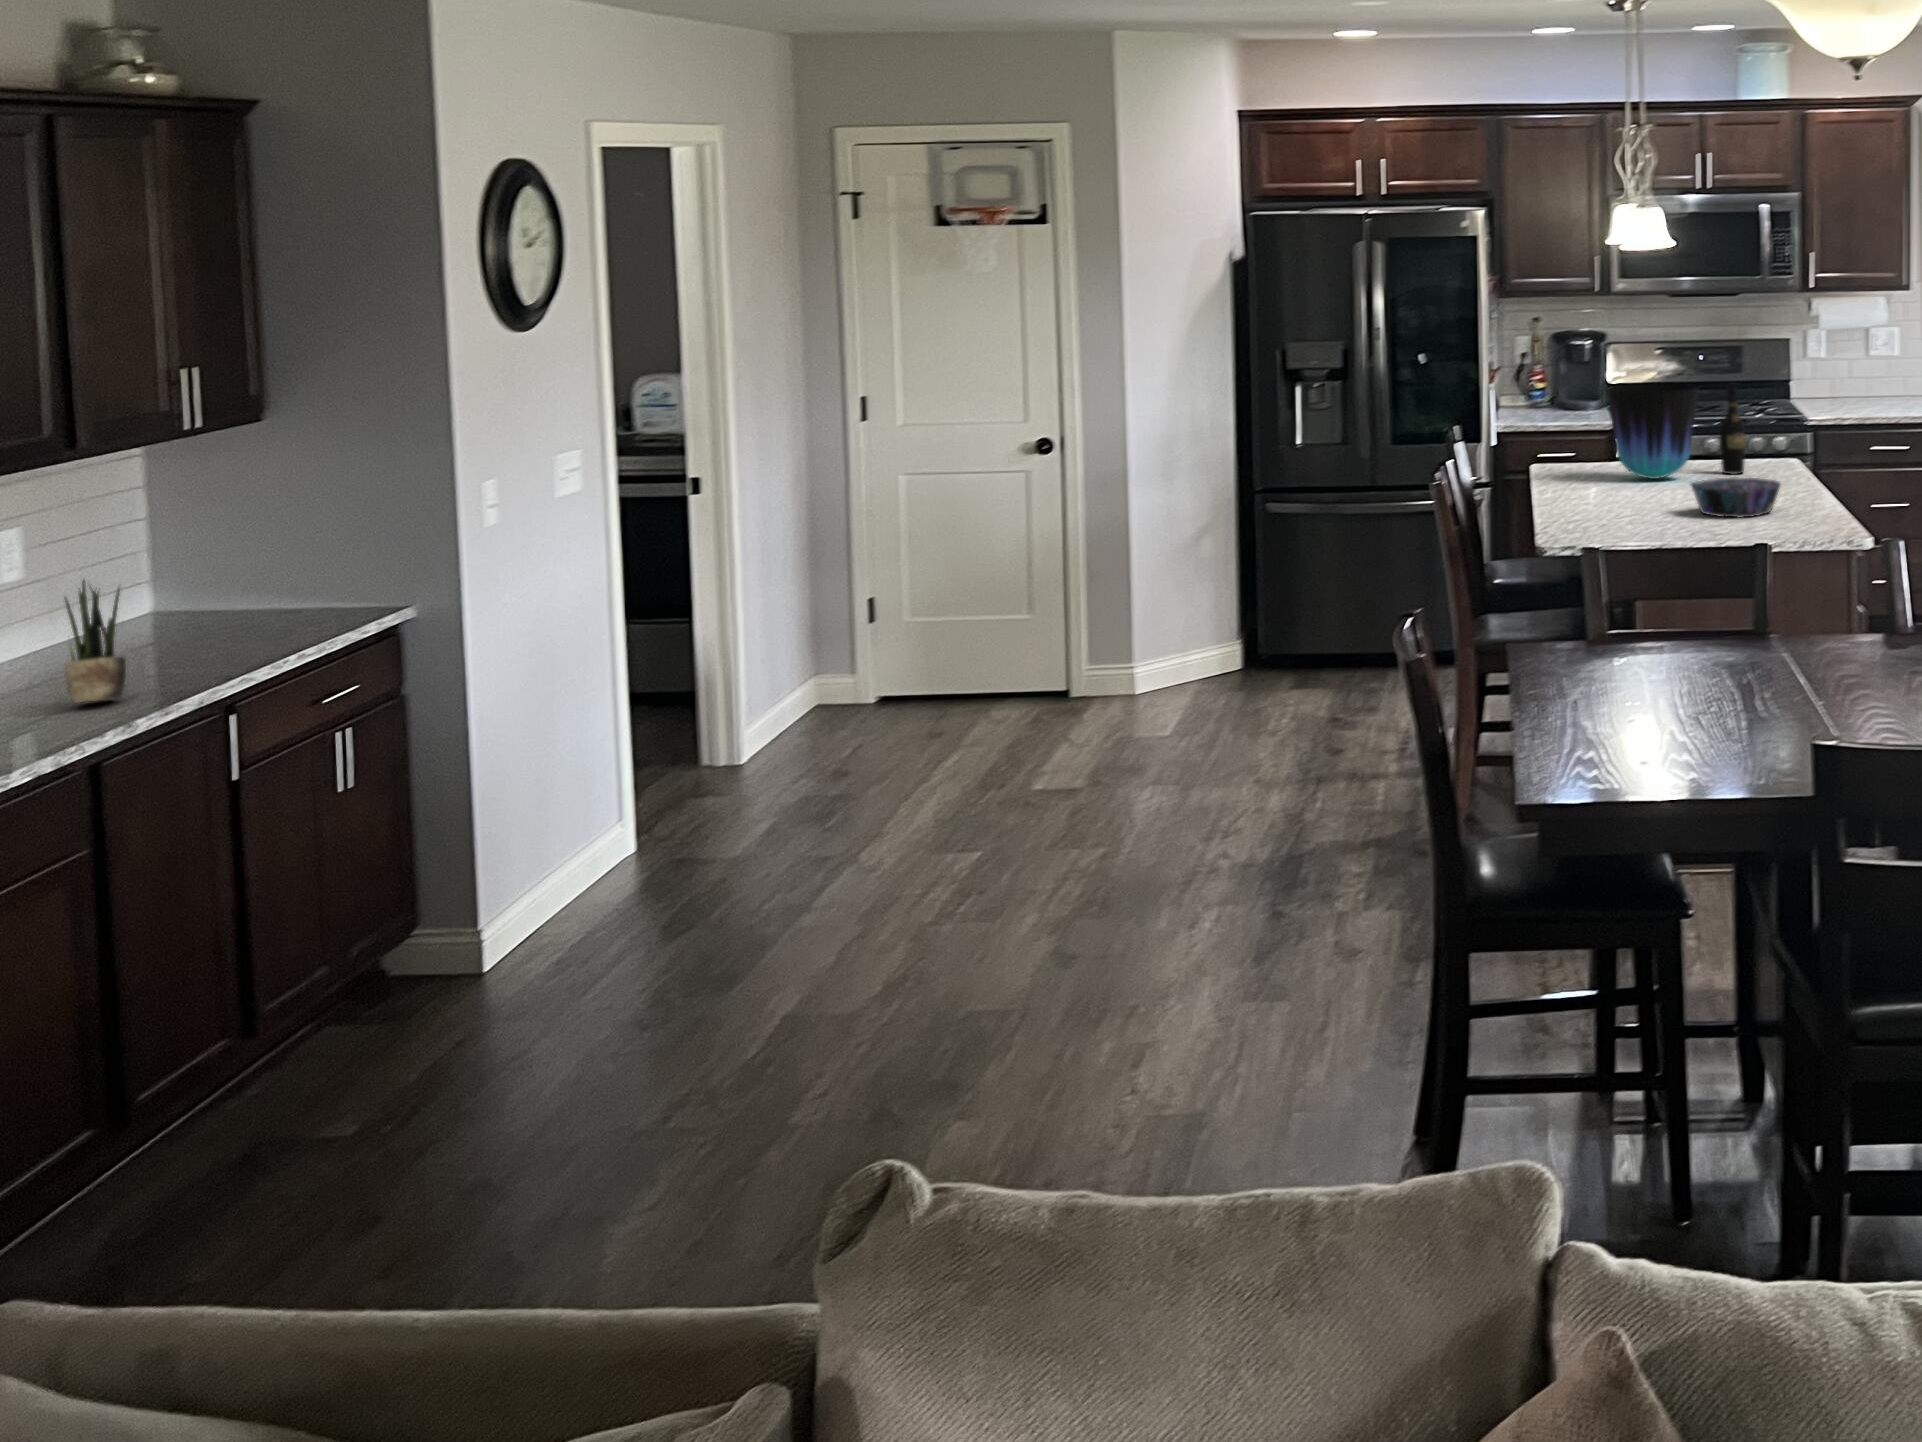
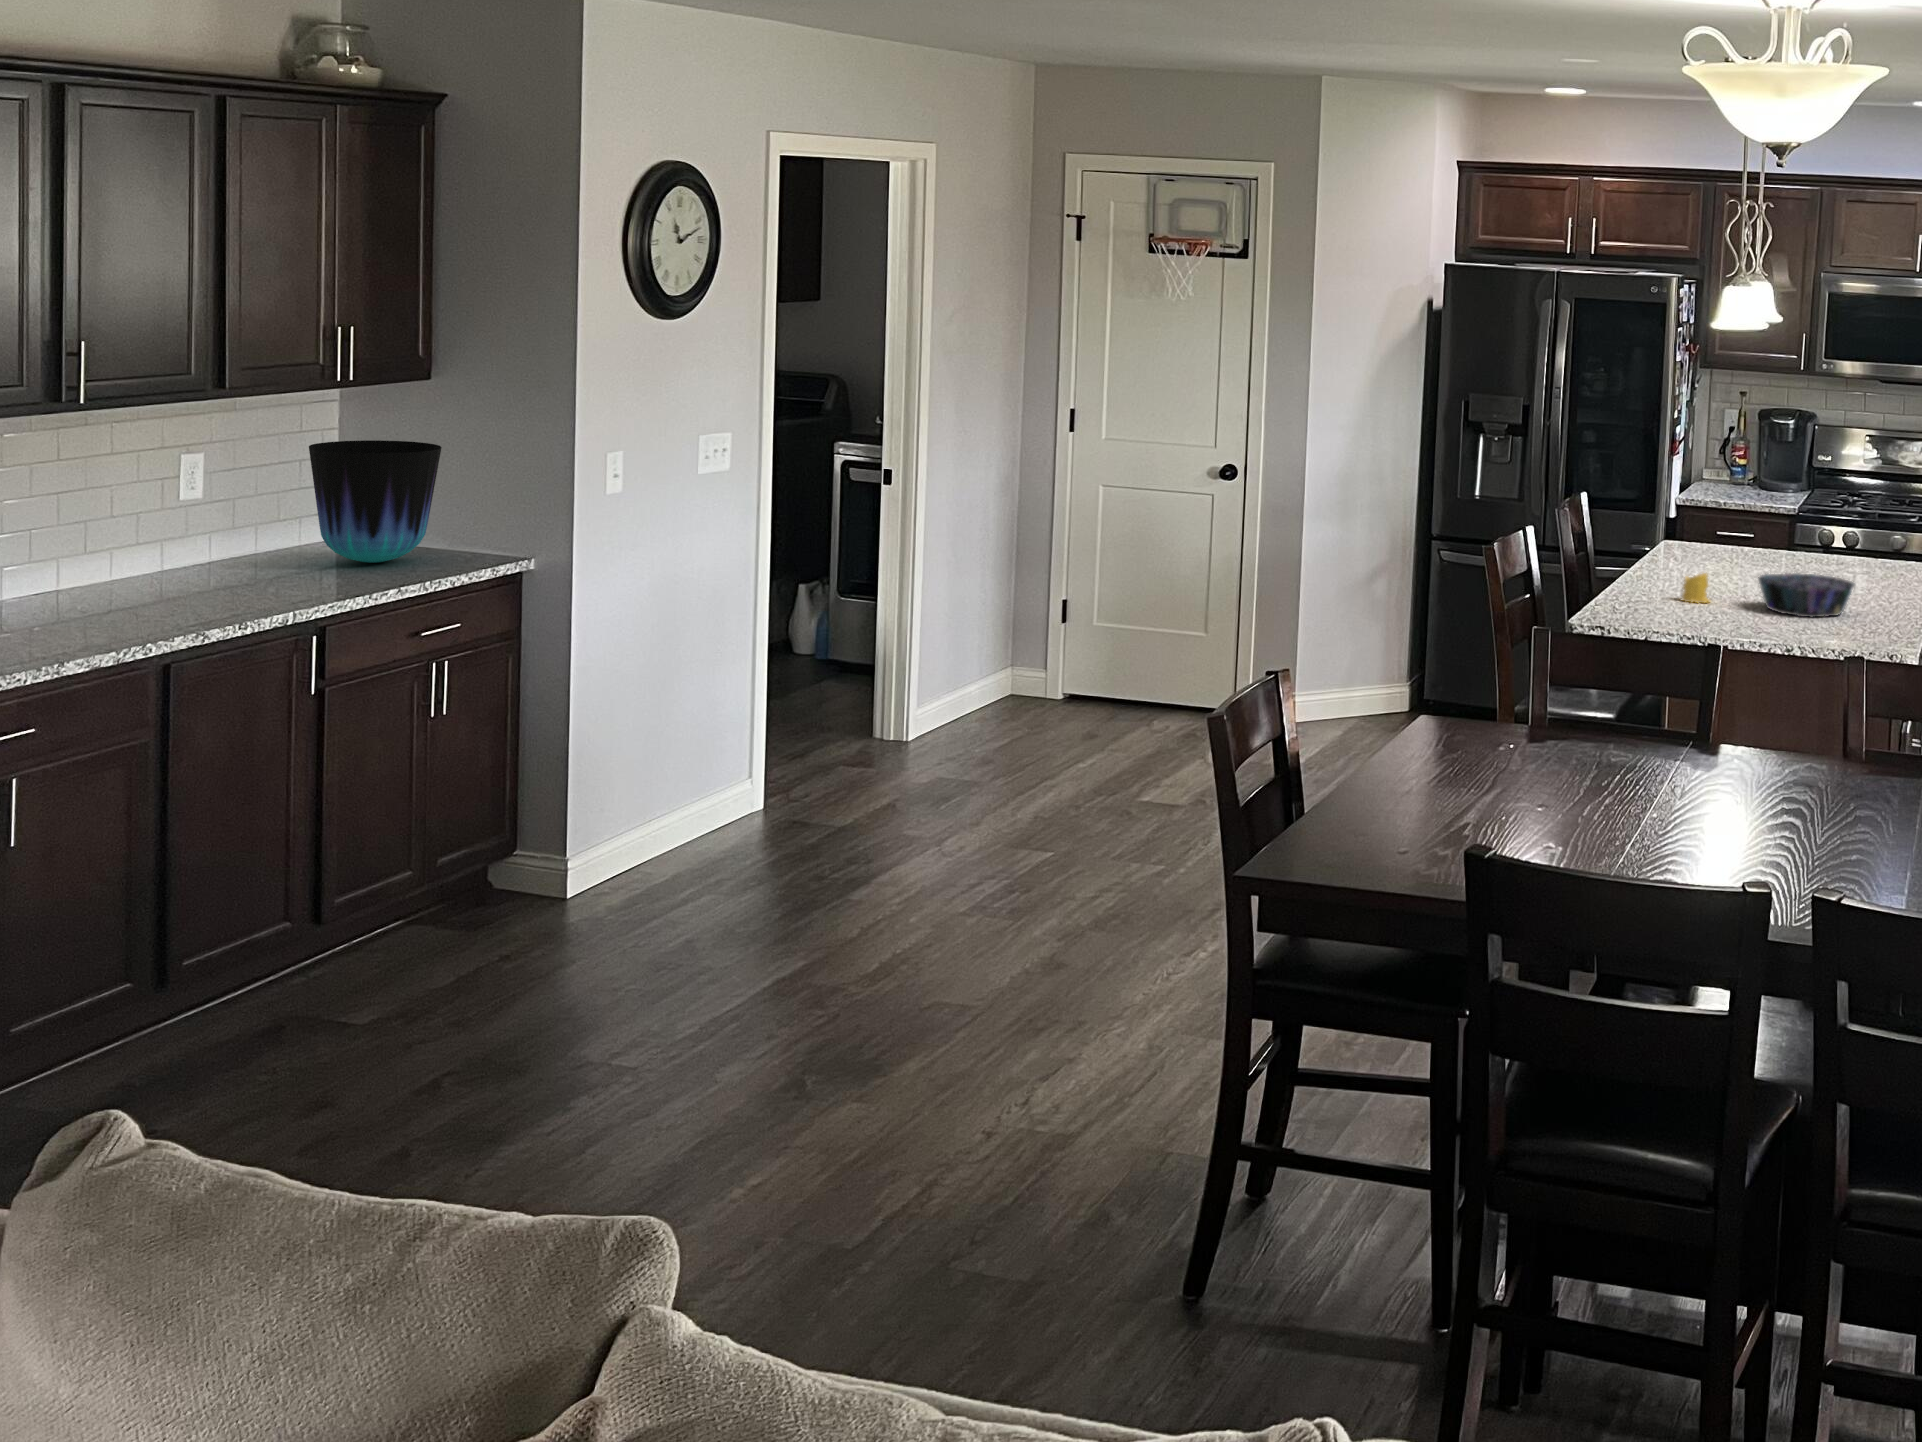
vase: present [1607,384,1698,479] -> present [309,440,442,563]
wine bottle: present [1720,384,1746,474] -> none [1861,477,1889,573]
candle: none [1616,485,1647,517] -> present [1682,573,1710,603]
potted plant: present [65,580,126,703] -> none [182,501,237,608]

